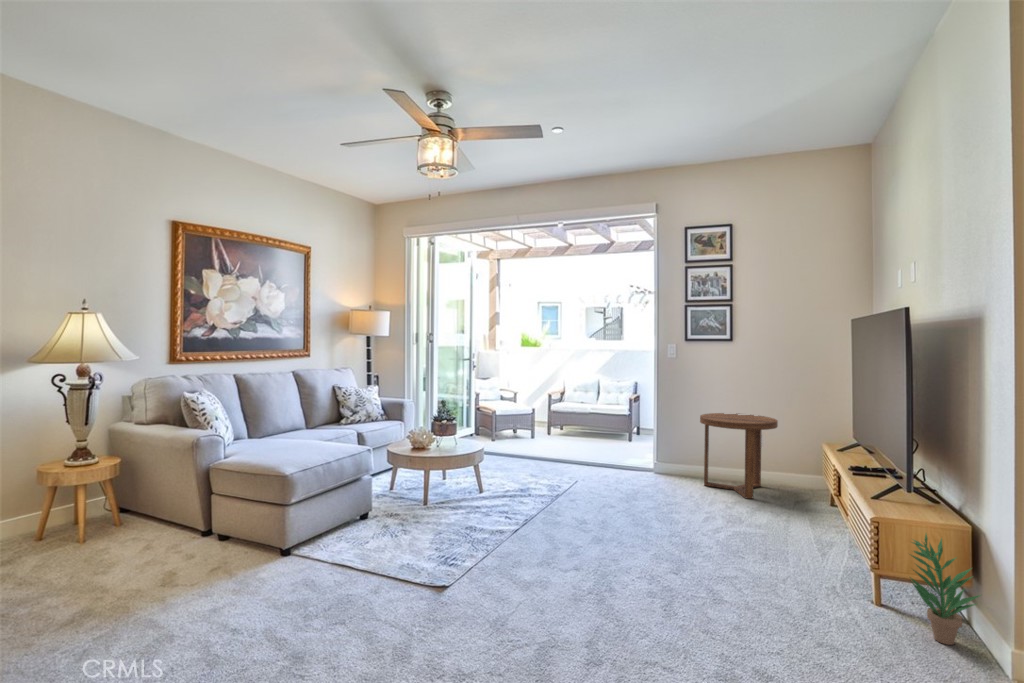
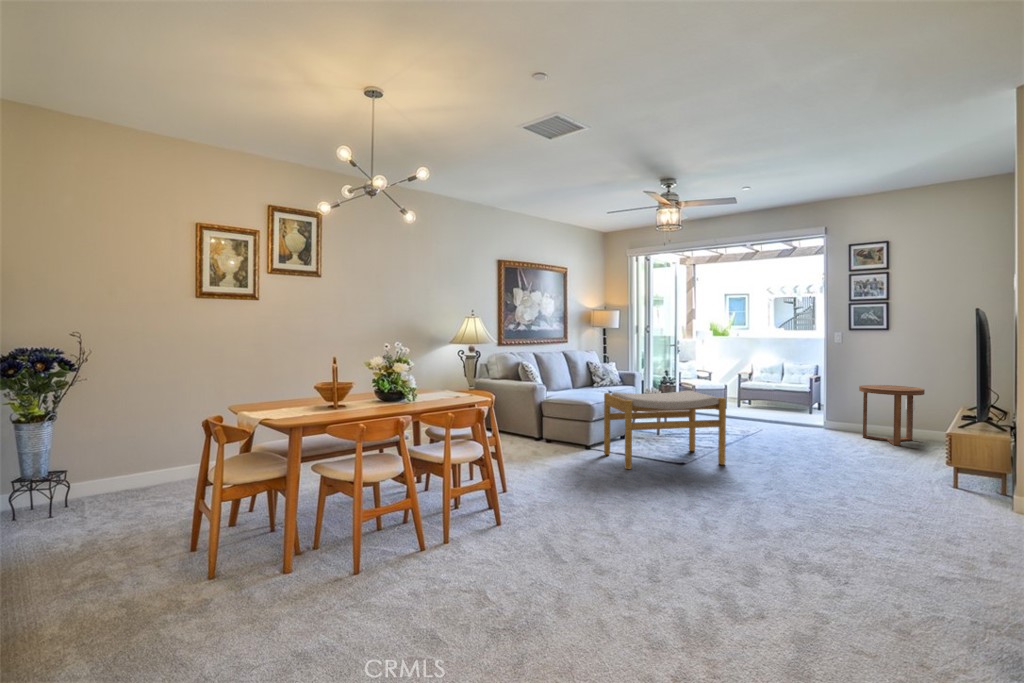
footstool: none [314,441,529,622] -> present [604,391,726,469]
potted plant: present [911,534,980,645] -> none [964,441,1007,504]

